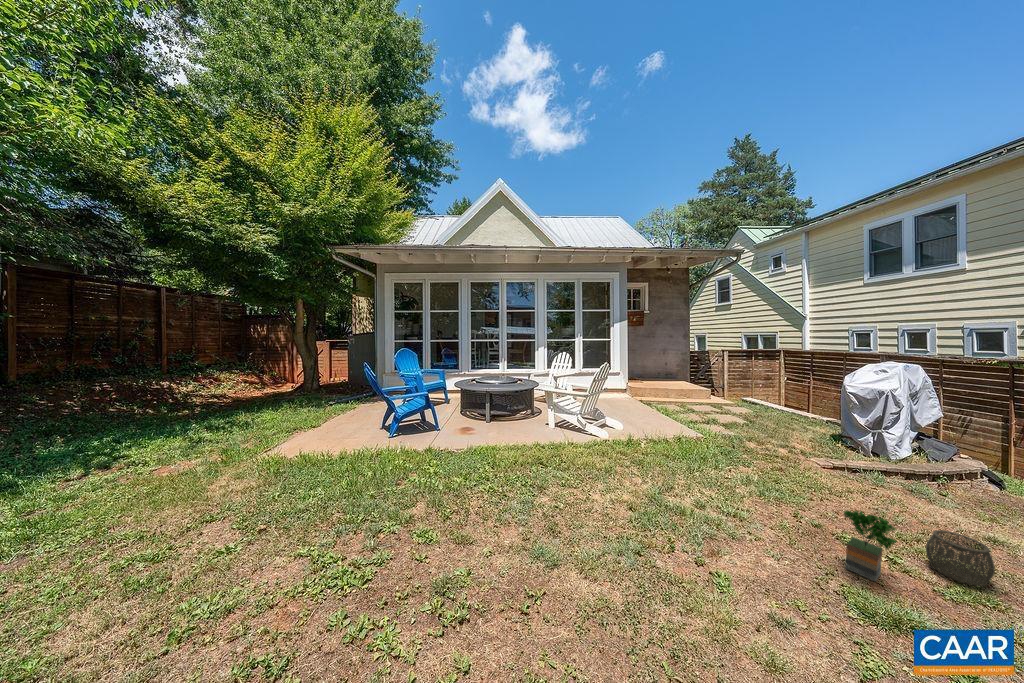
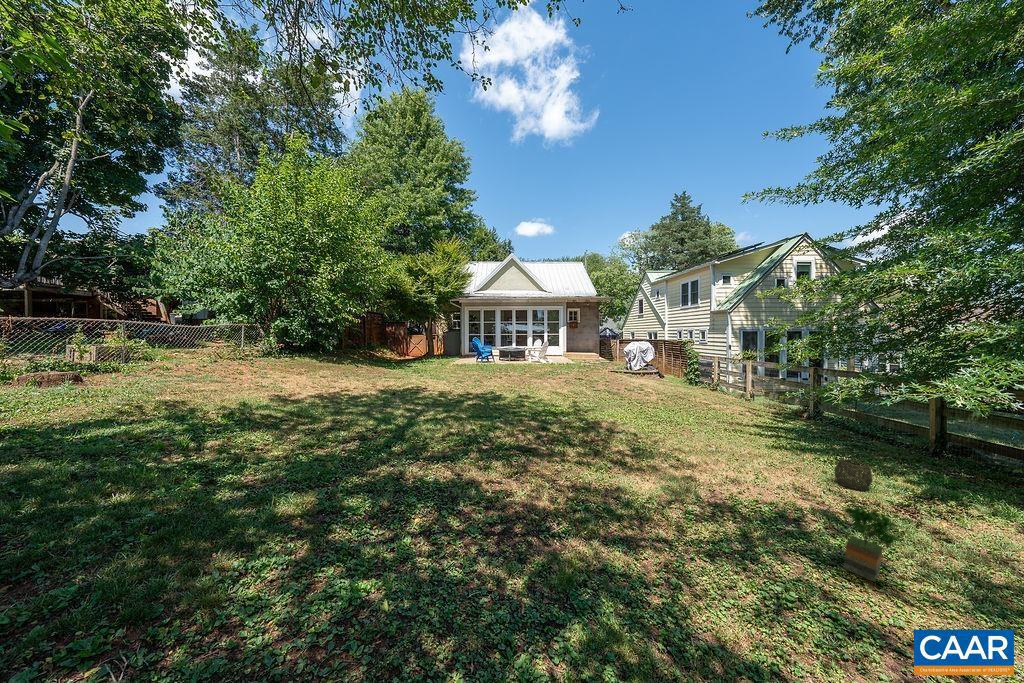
woven basket: present [926,530,995,587] -> present [834,458,873,491]

